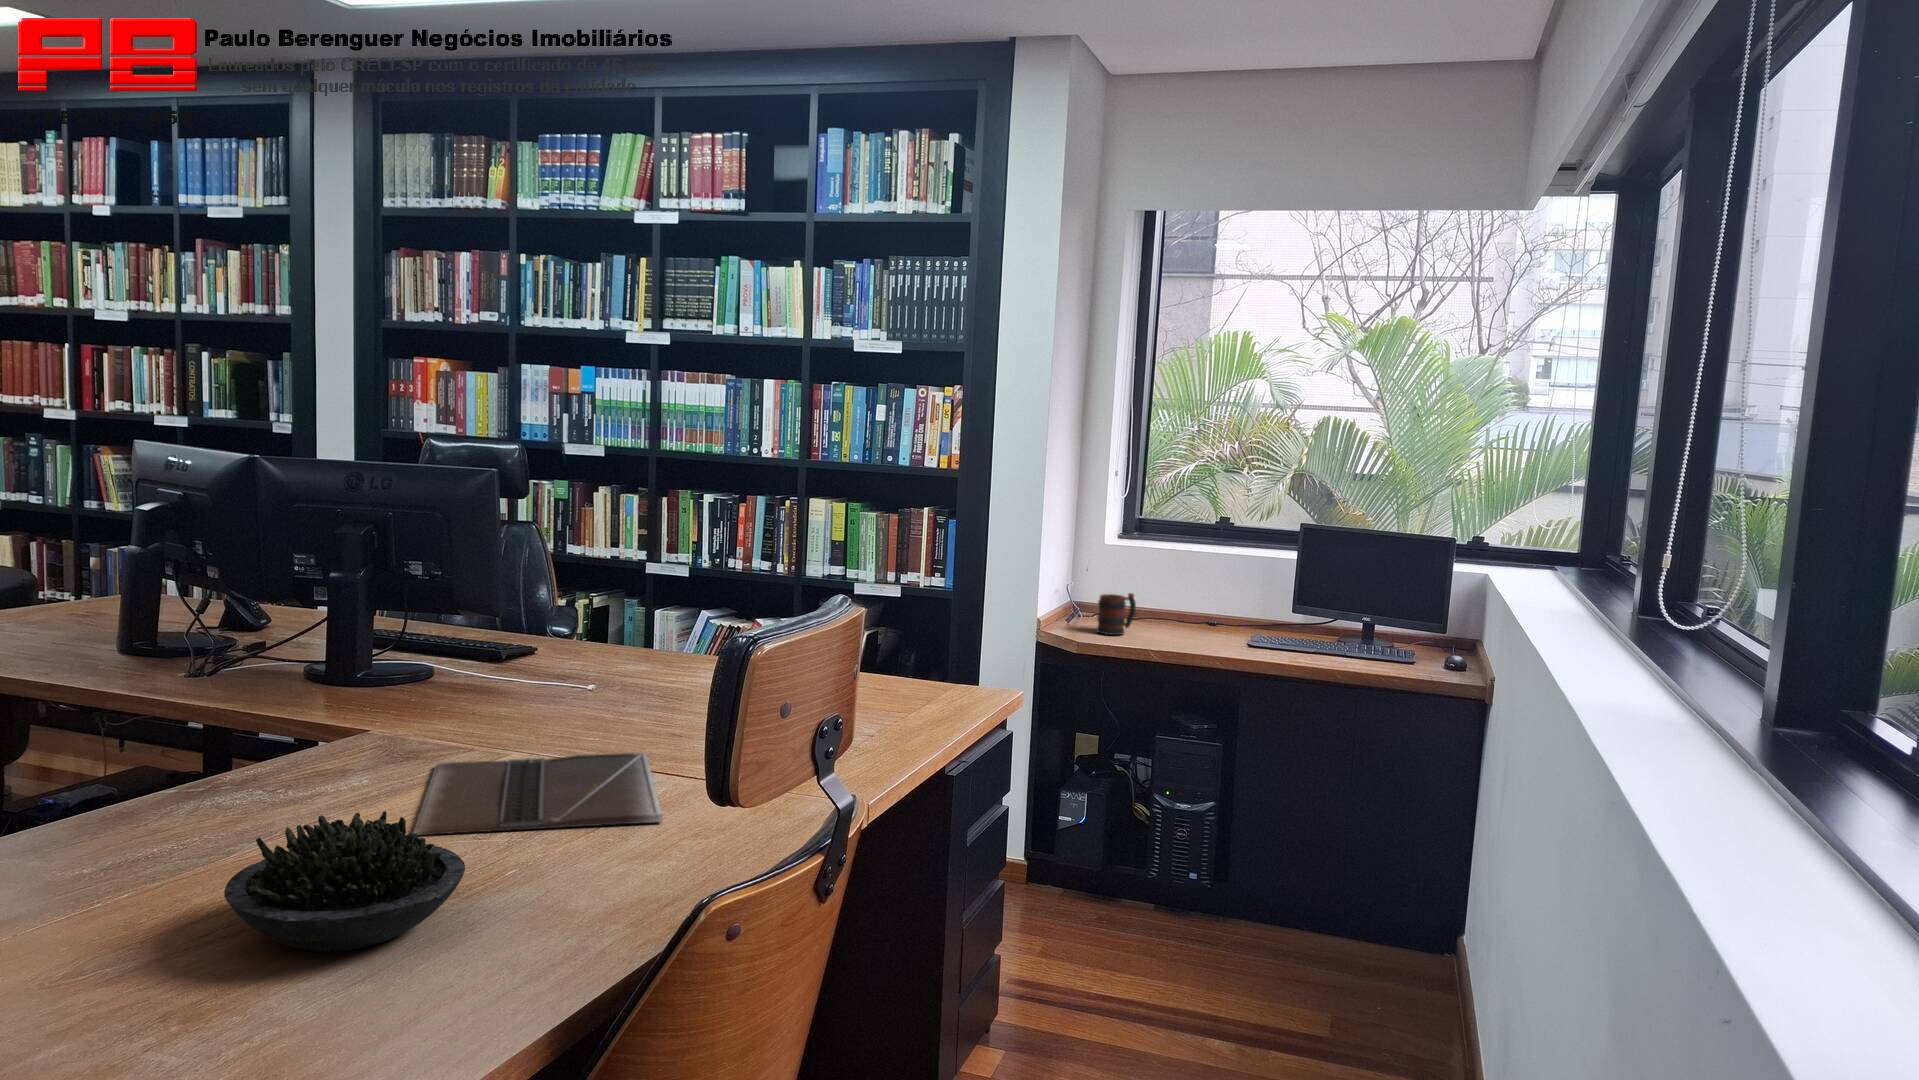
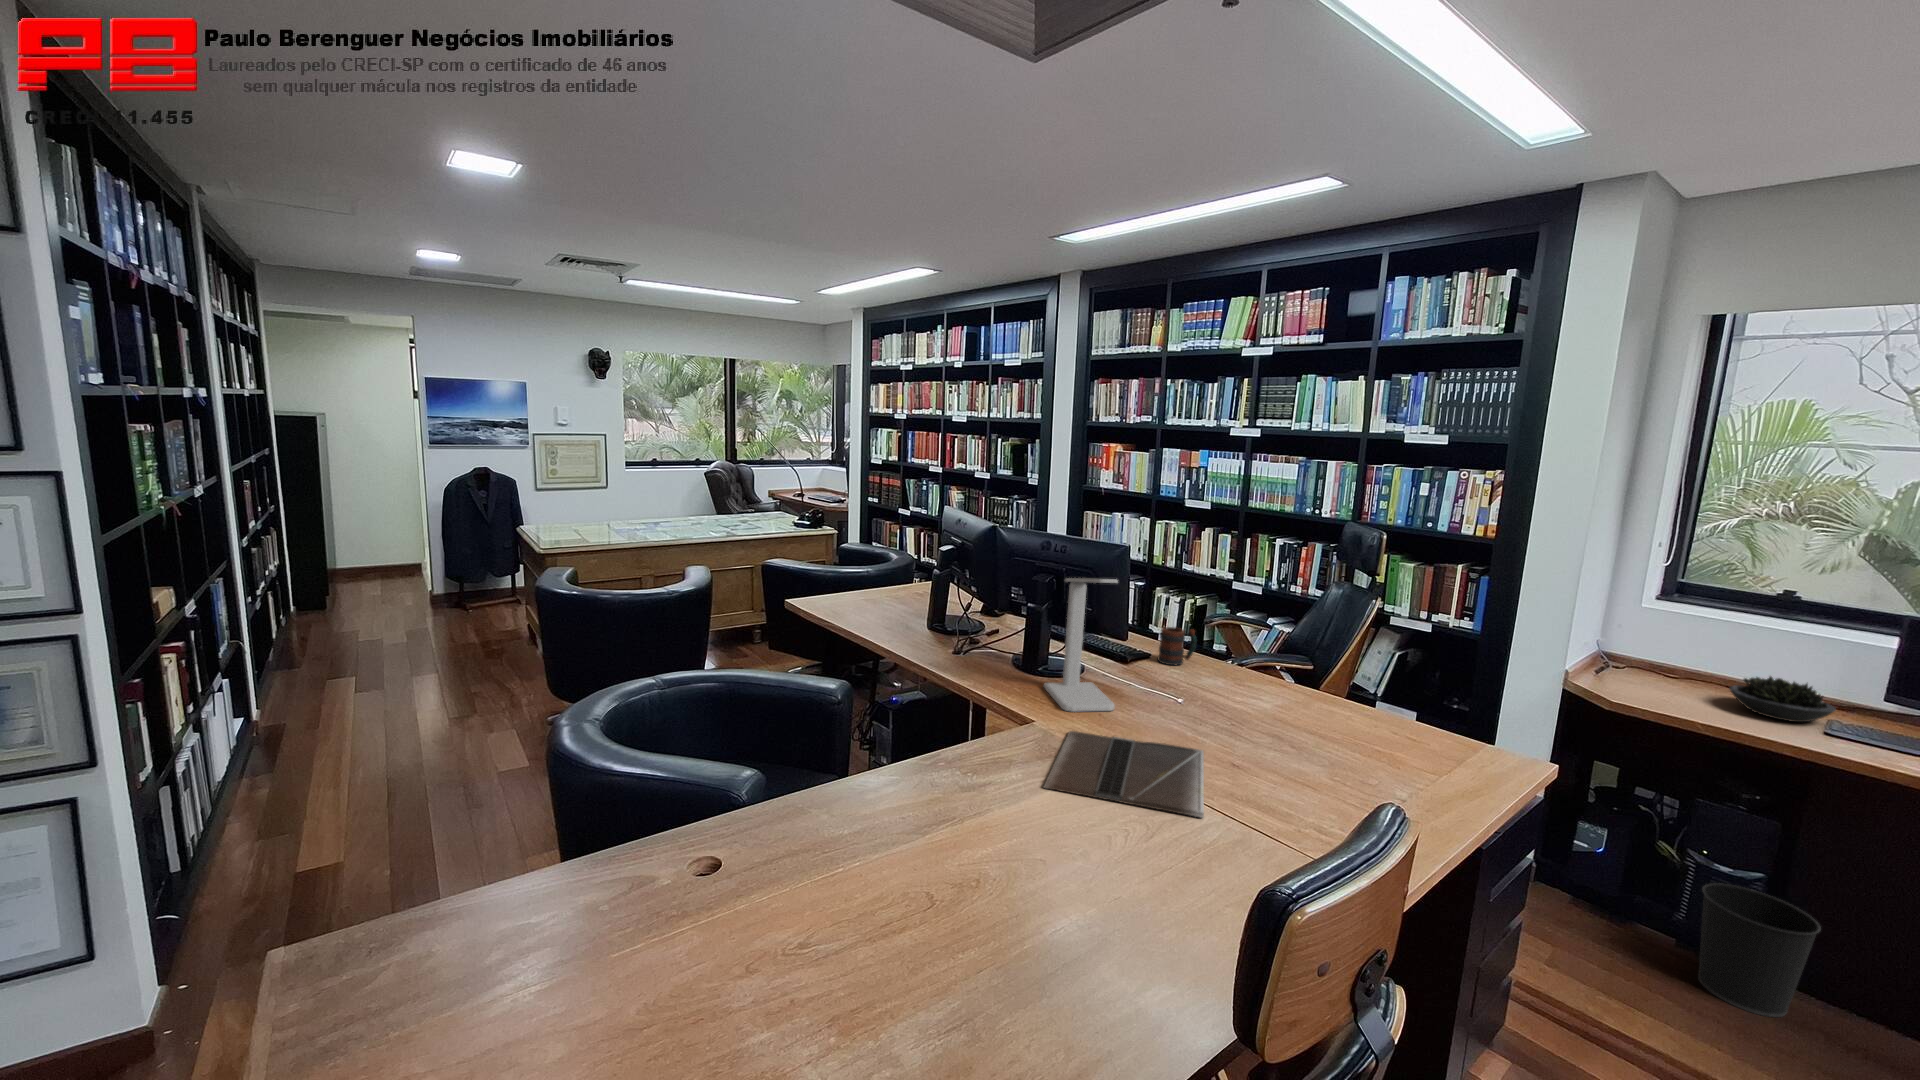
desk lamp: none [374,522,501,743] -> present [1044,578,1118,712]
mug: present [1096,593,1136,635] -> present [1158,627,1197,666]
succulent plant: present [224,811,465,952] -> present [1730,676,1836,722]
wastebasket: none [1175,825,1265,951] -> present [1698,883,1821,1017]

